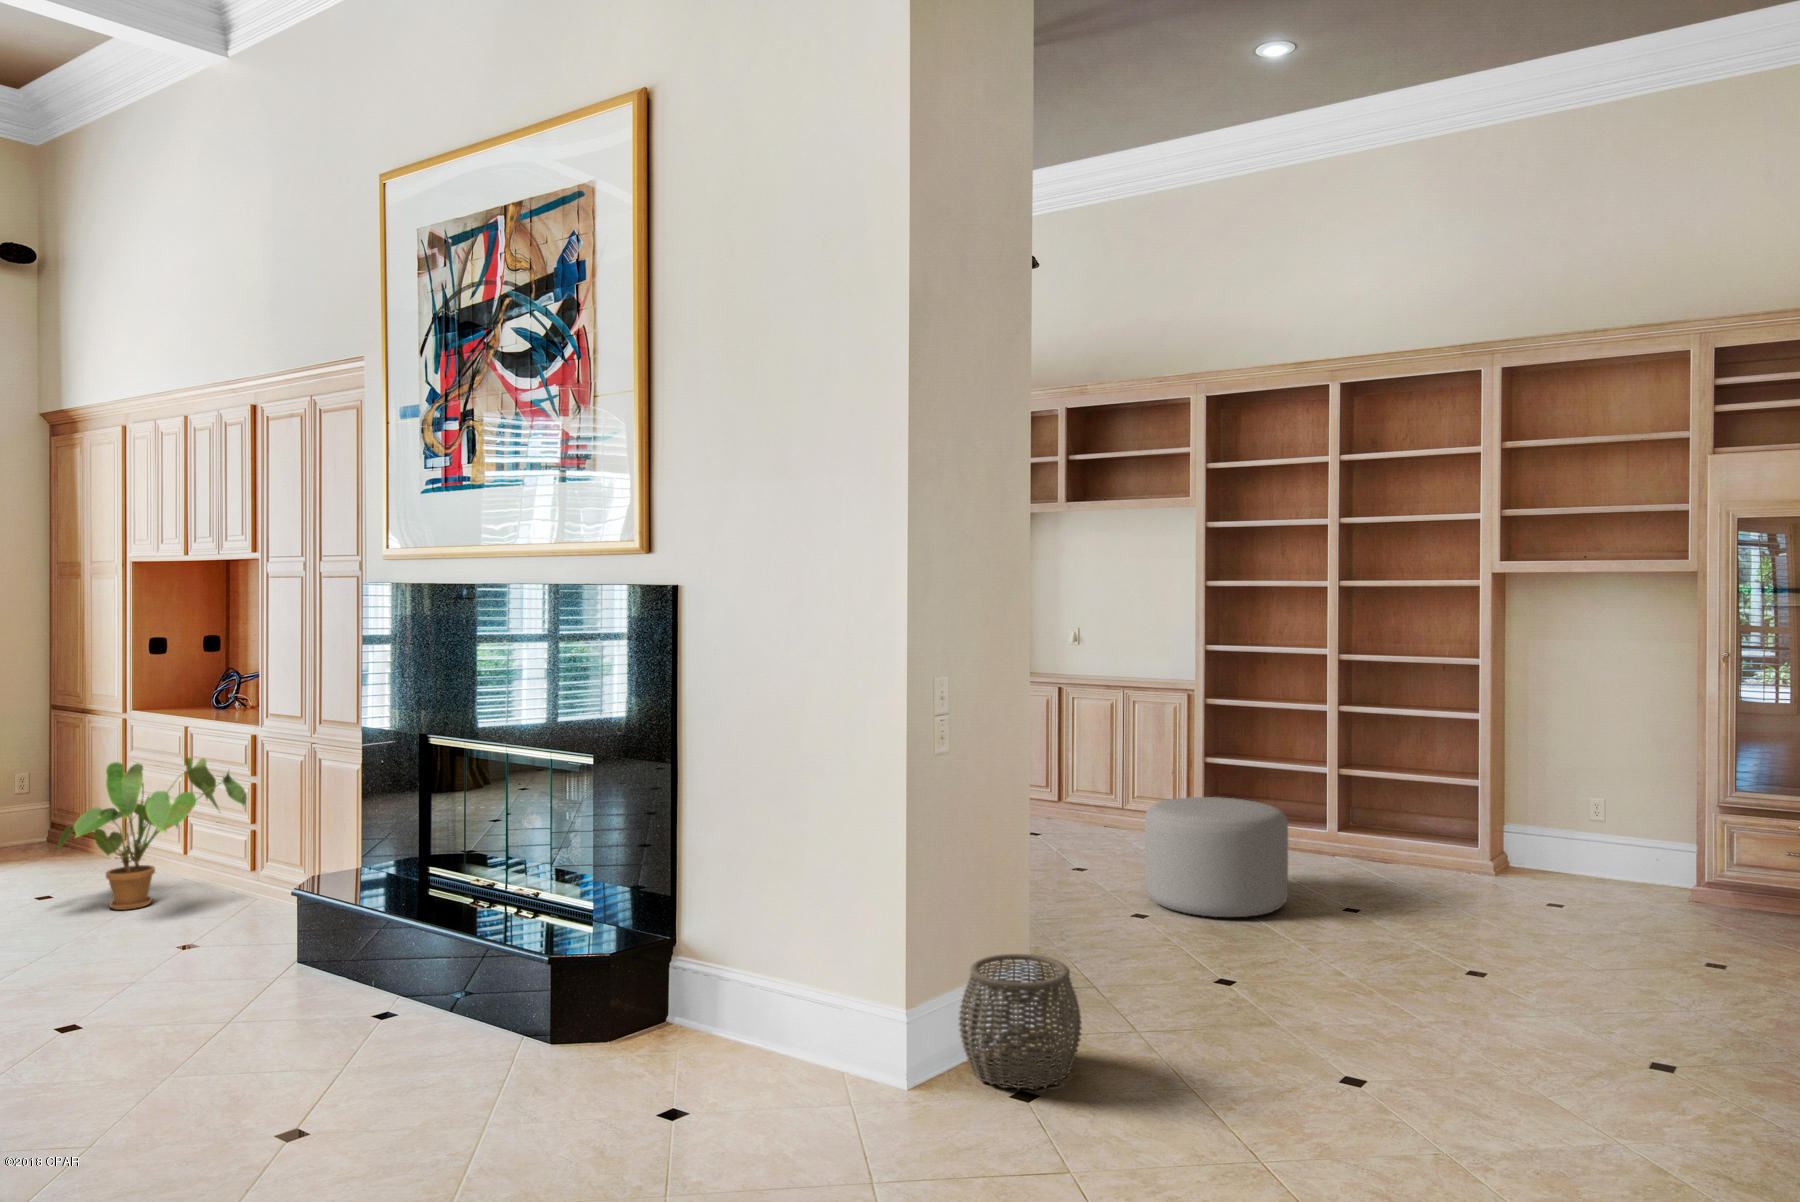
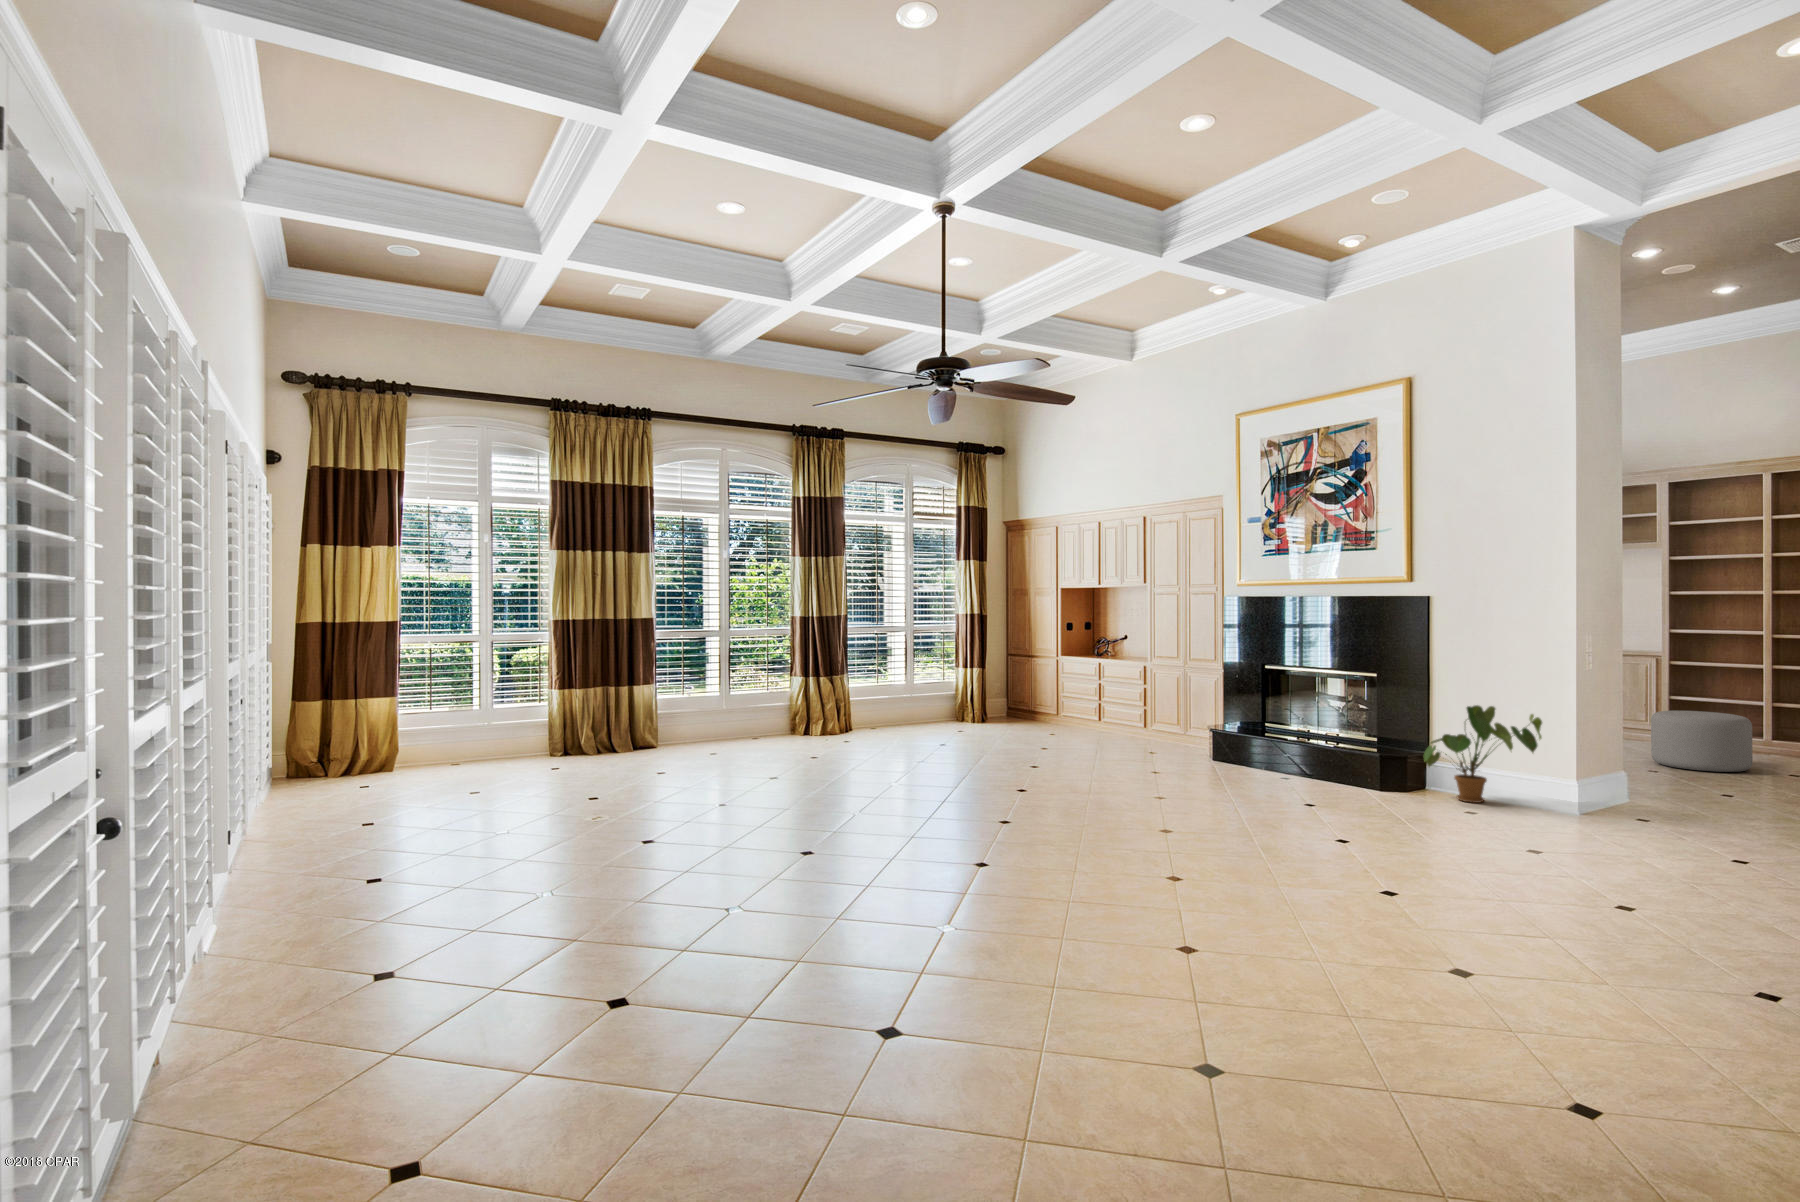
house plant: present [58,758,247,910] -> present [1424,705,1542,803]
woven basket: present [959,954,1082,1089] -> none [1597,756,1666,809]

